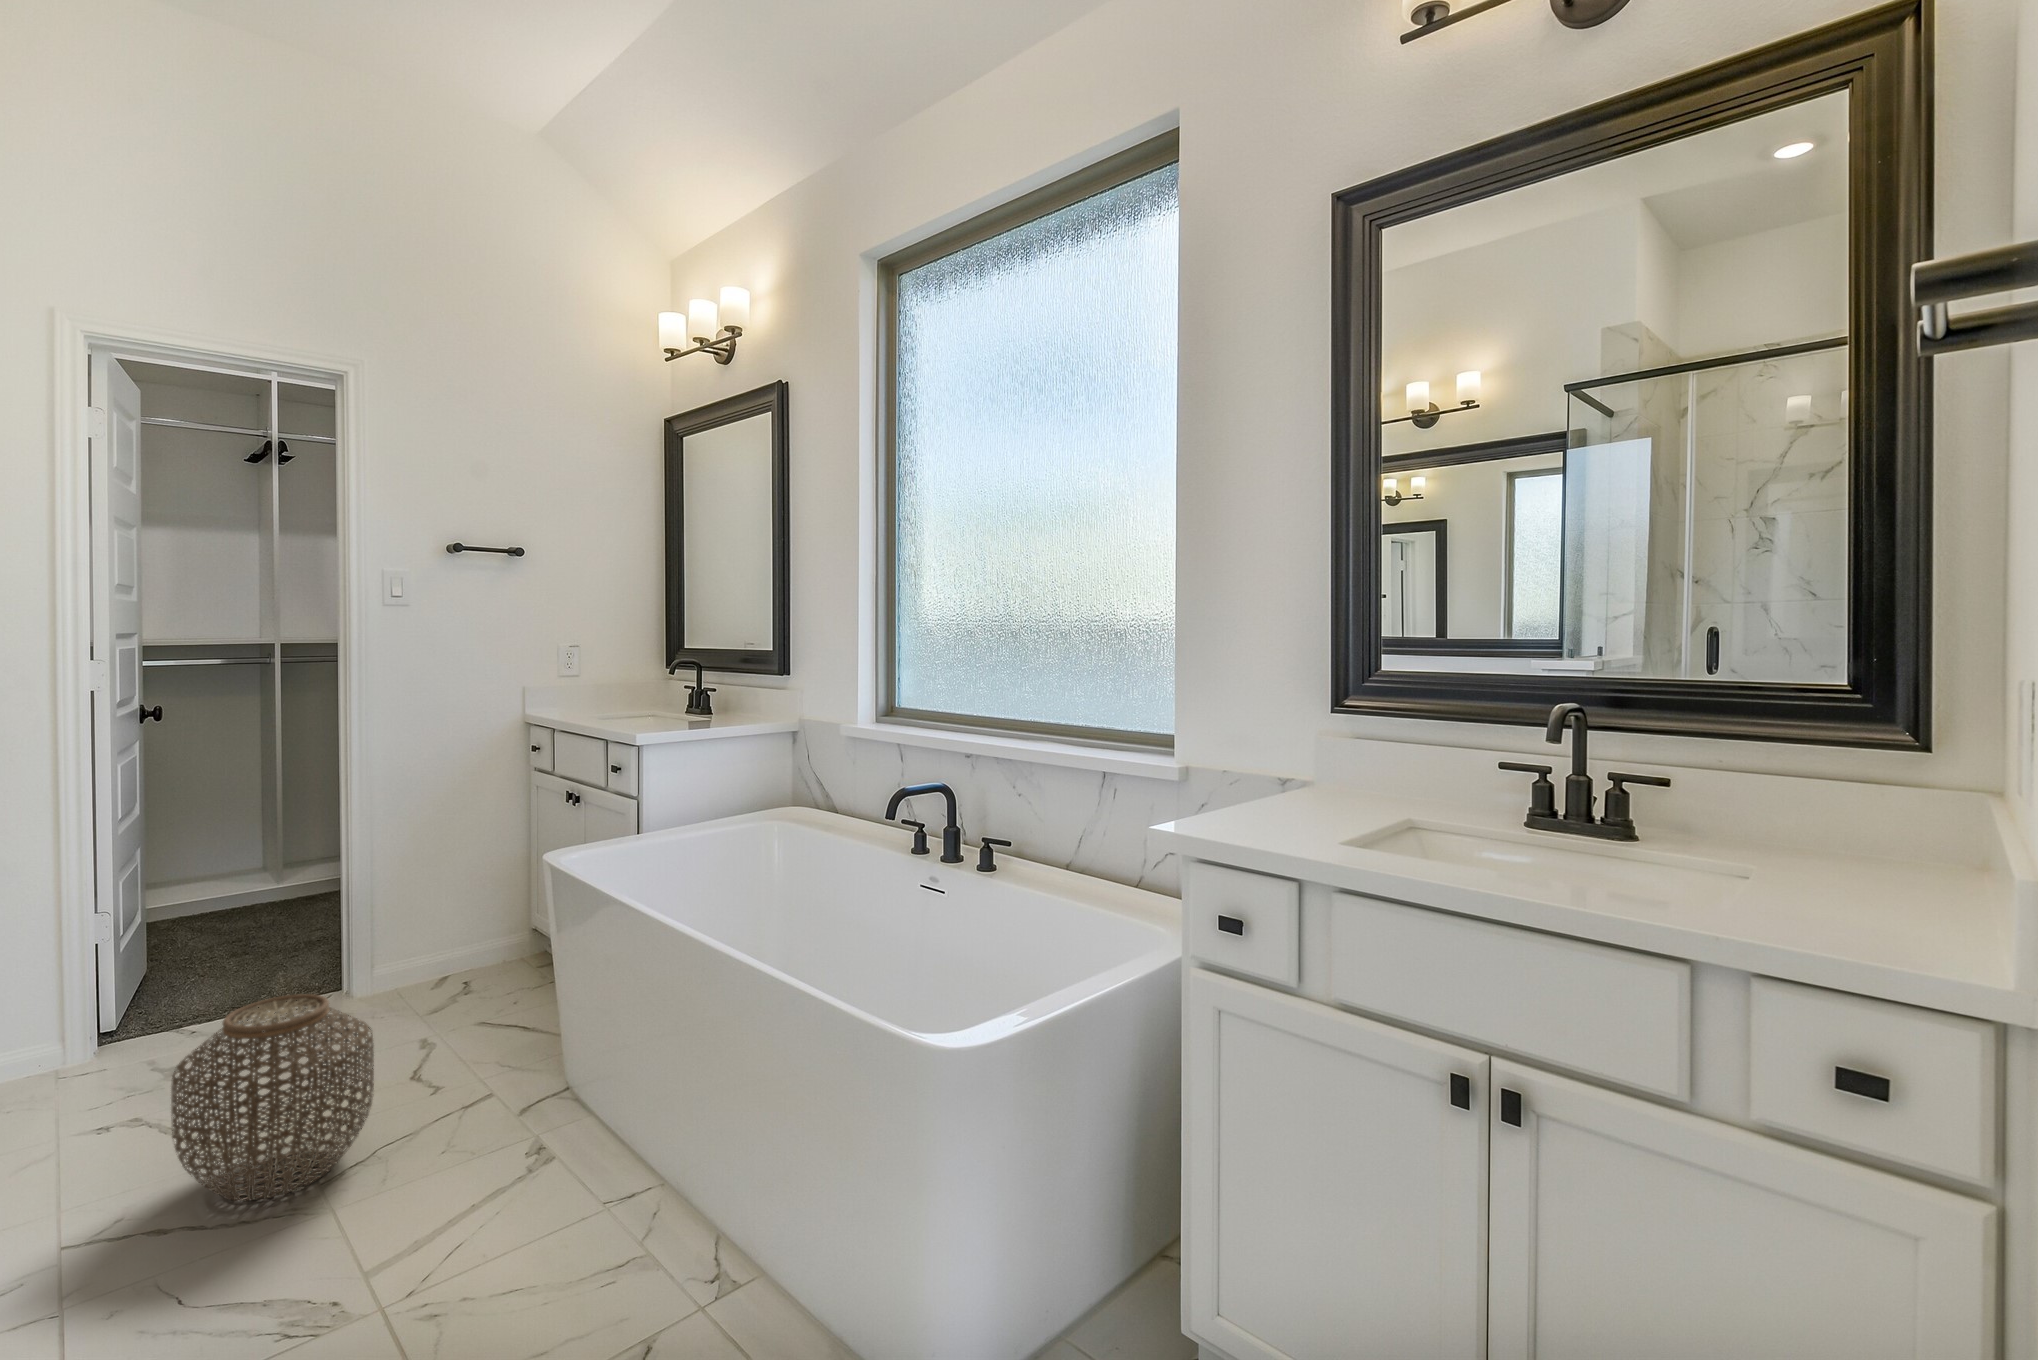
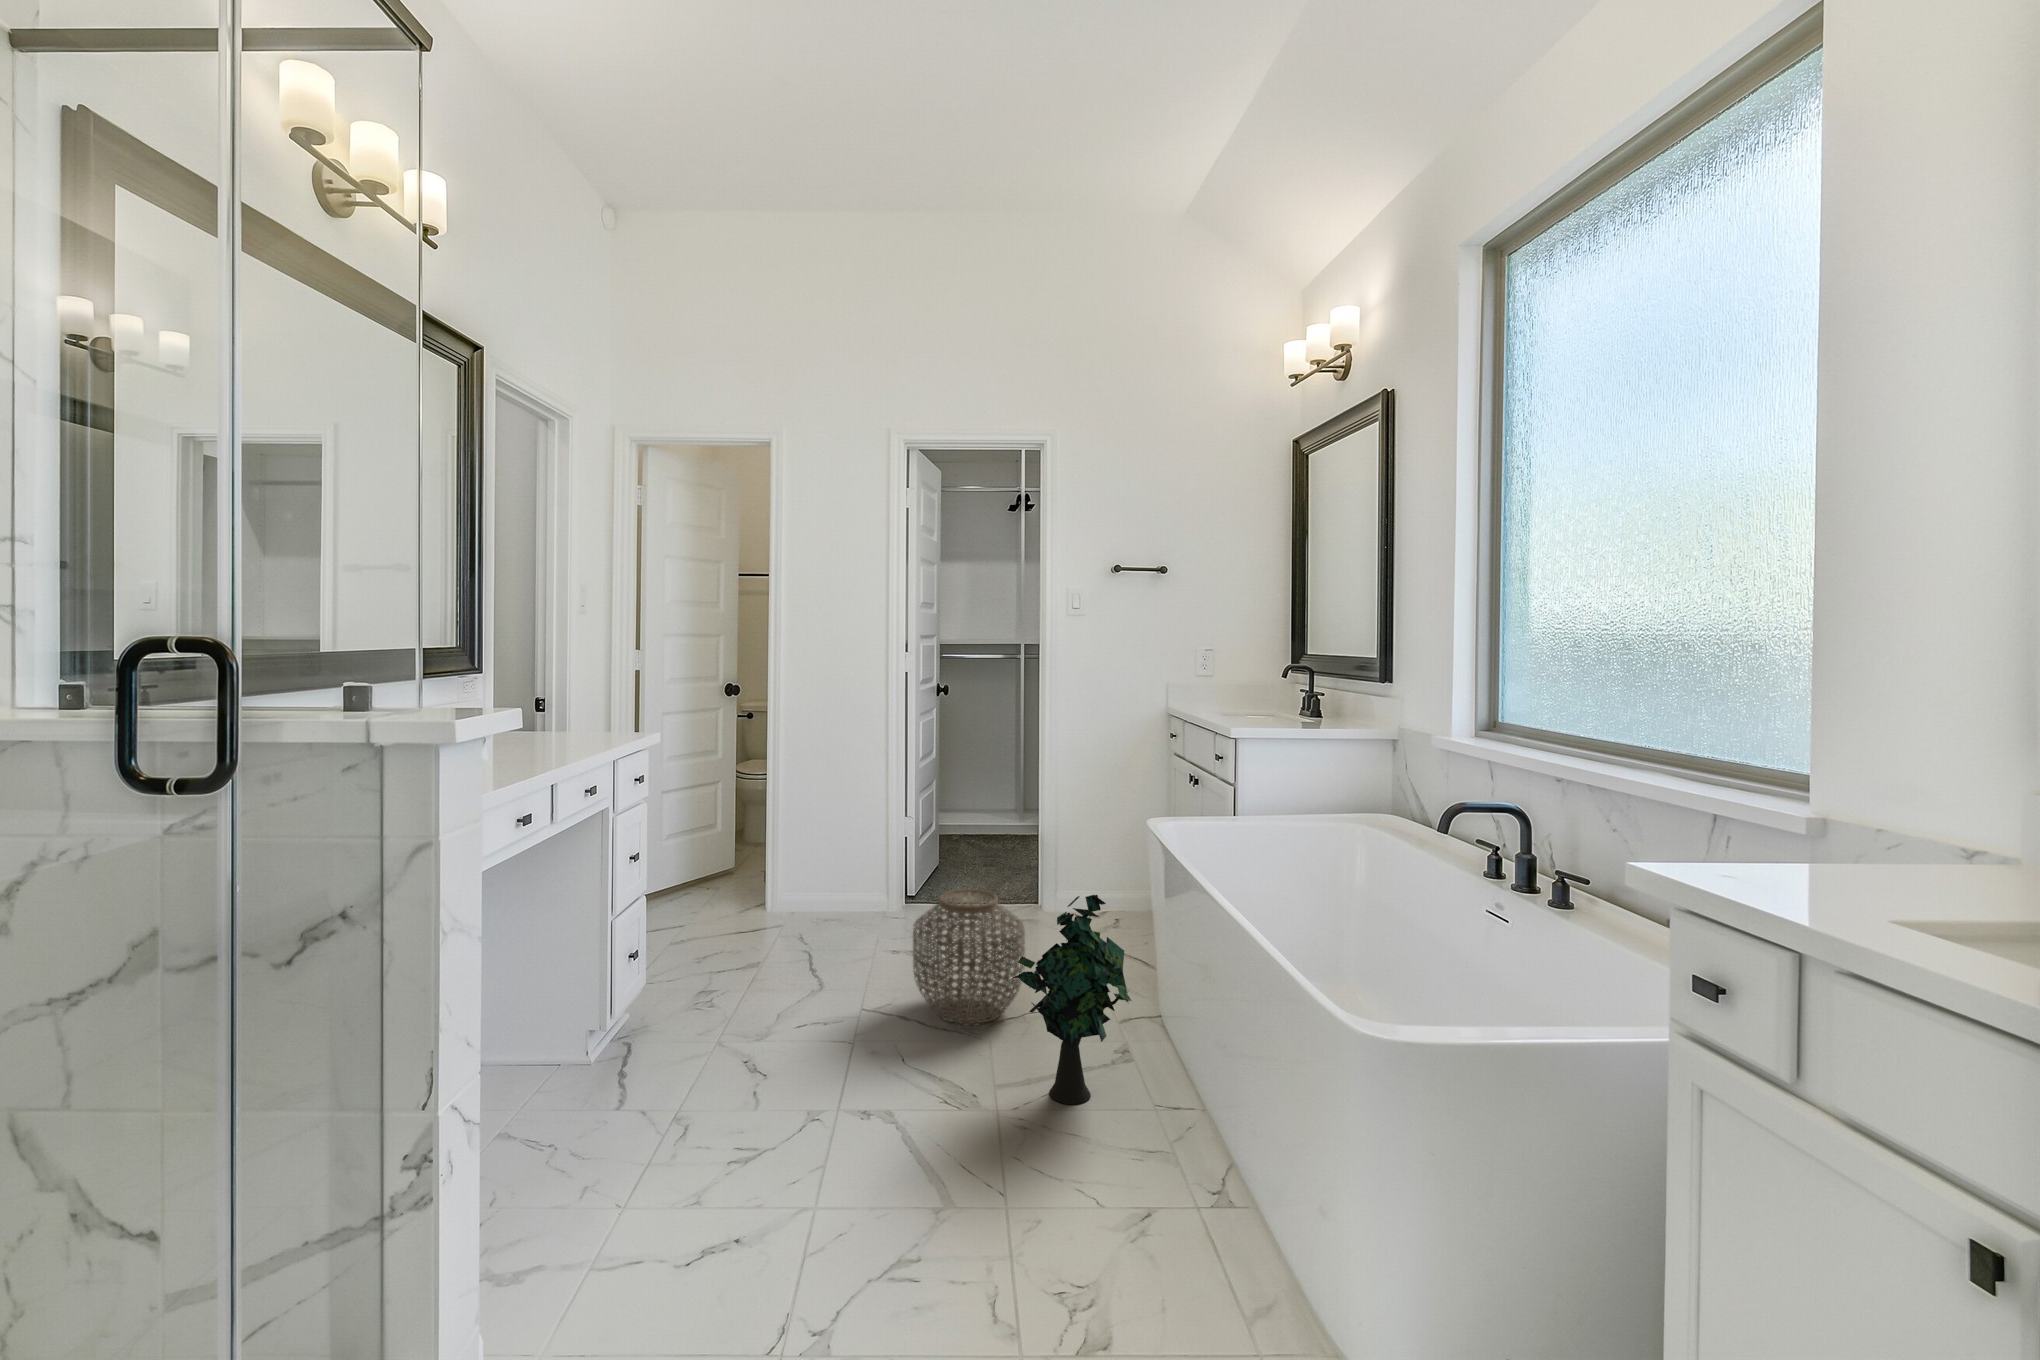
decorative plant: none [394,962,566,1251] -> present [1013,895,1131,1104]

